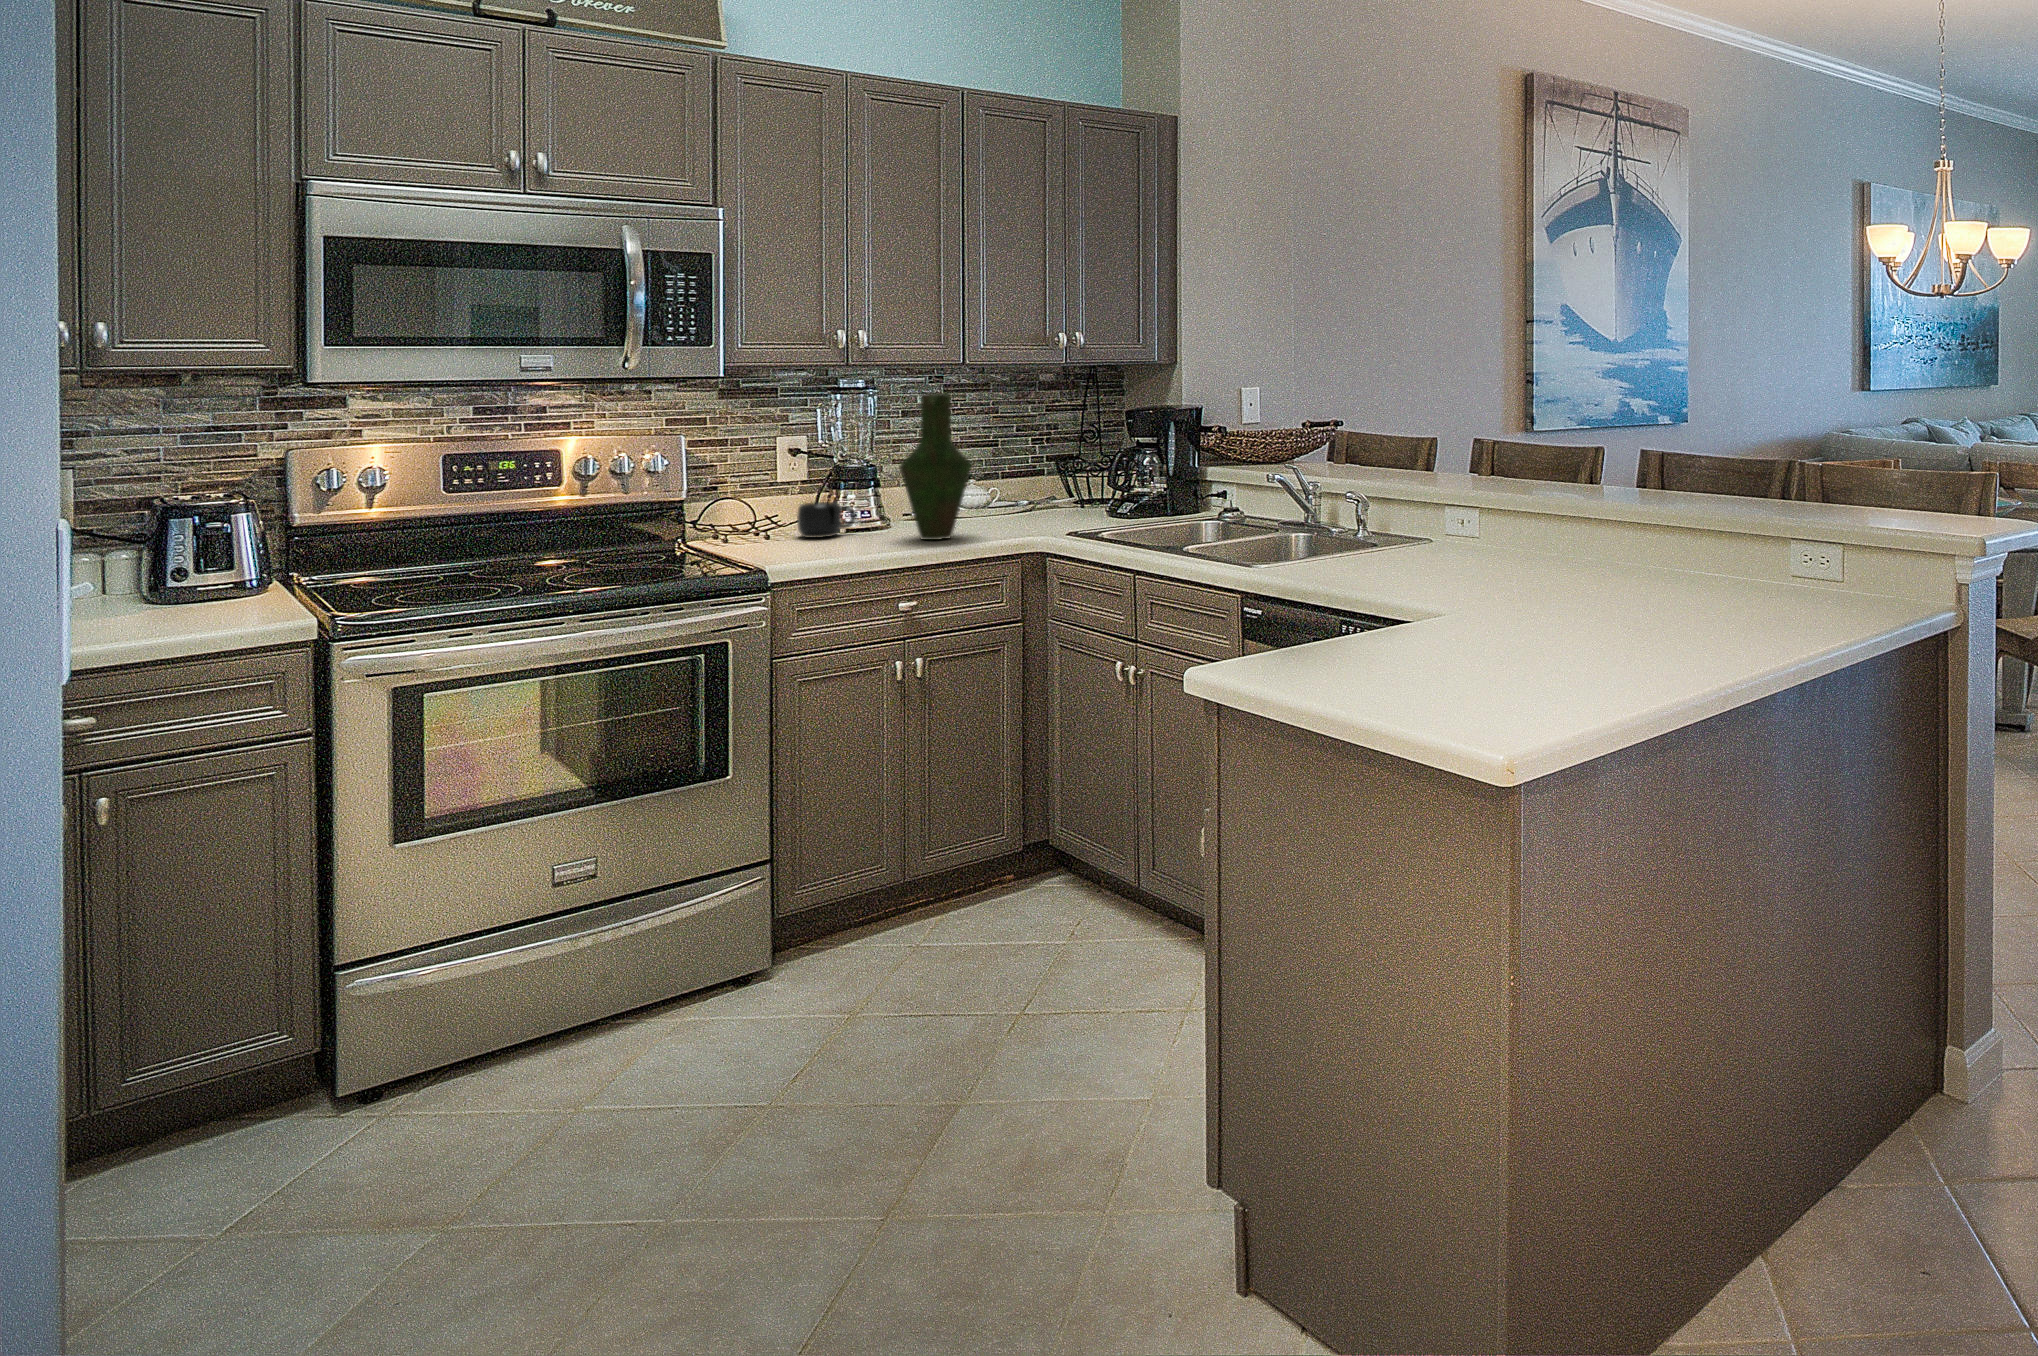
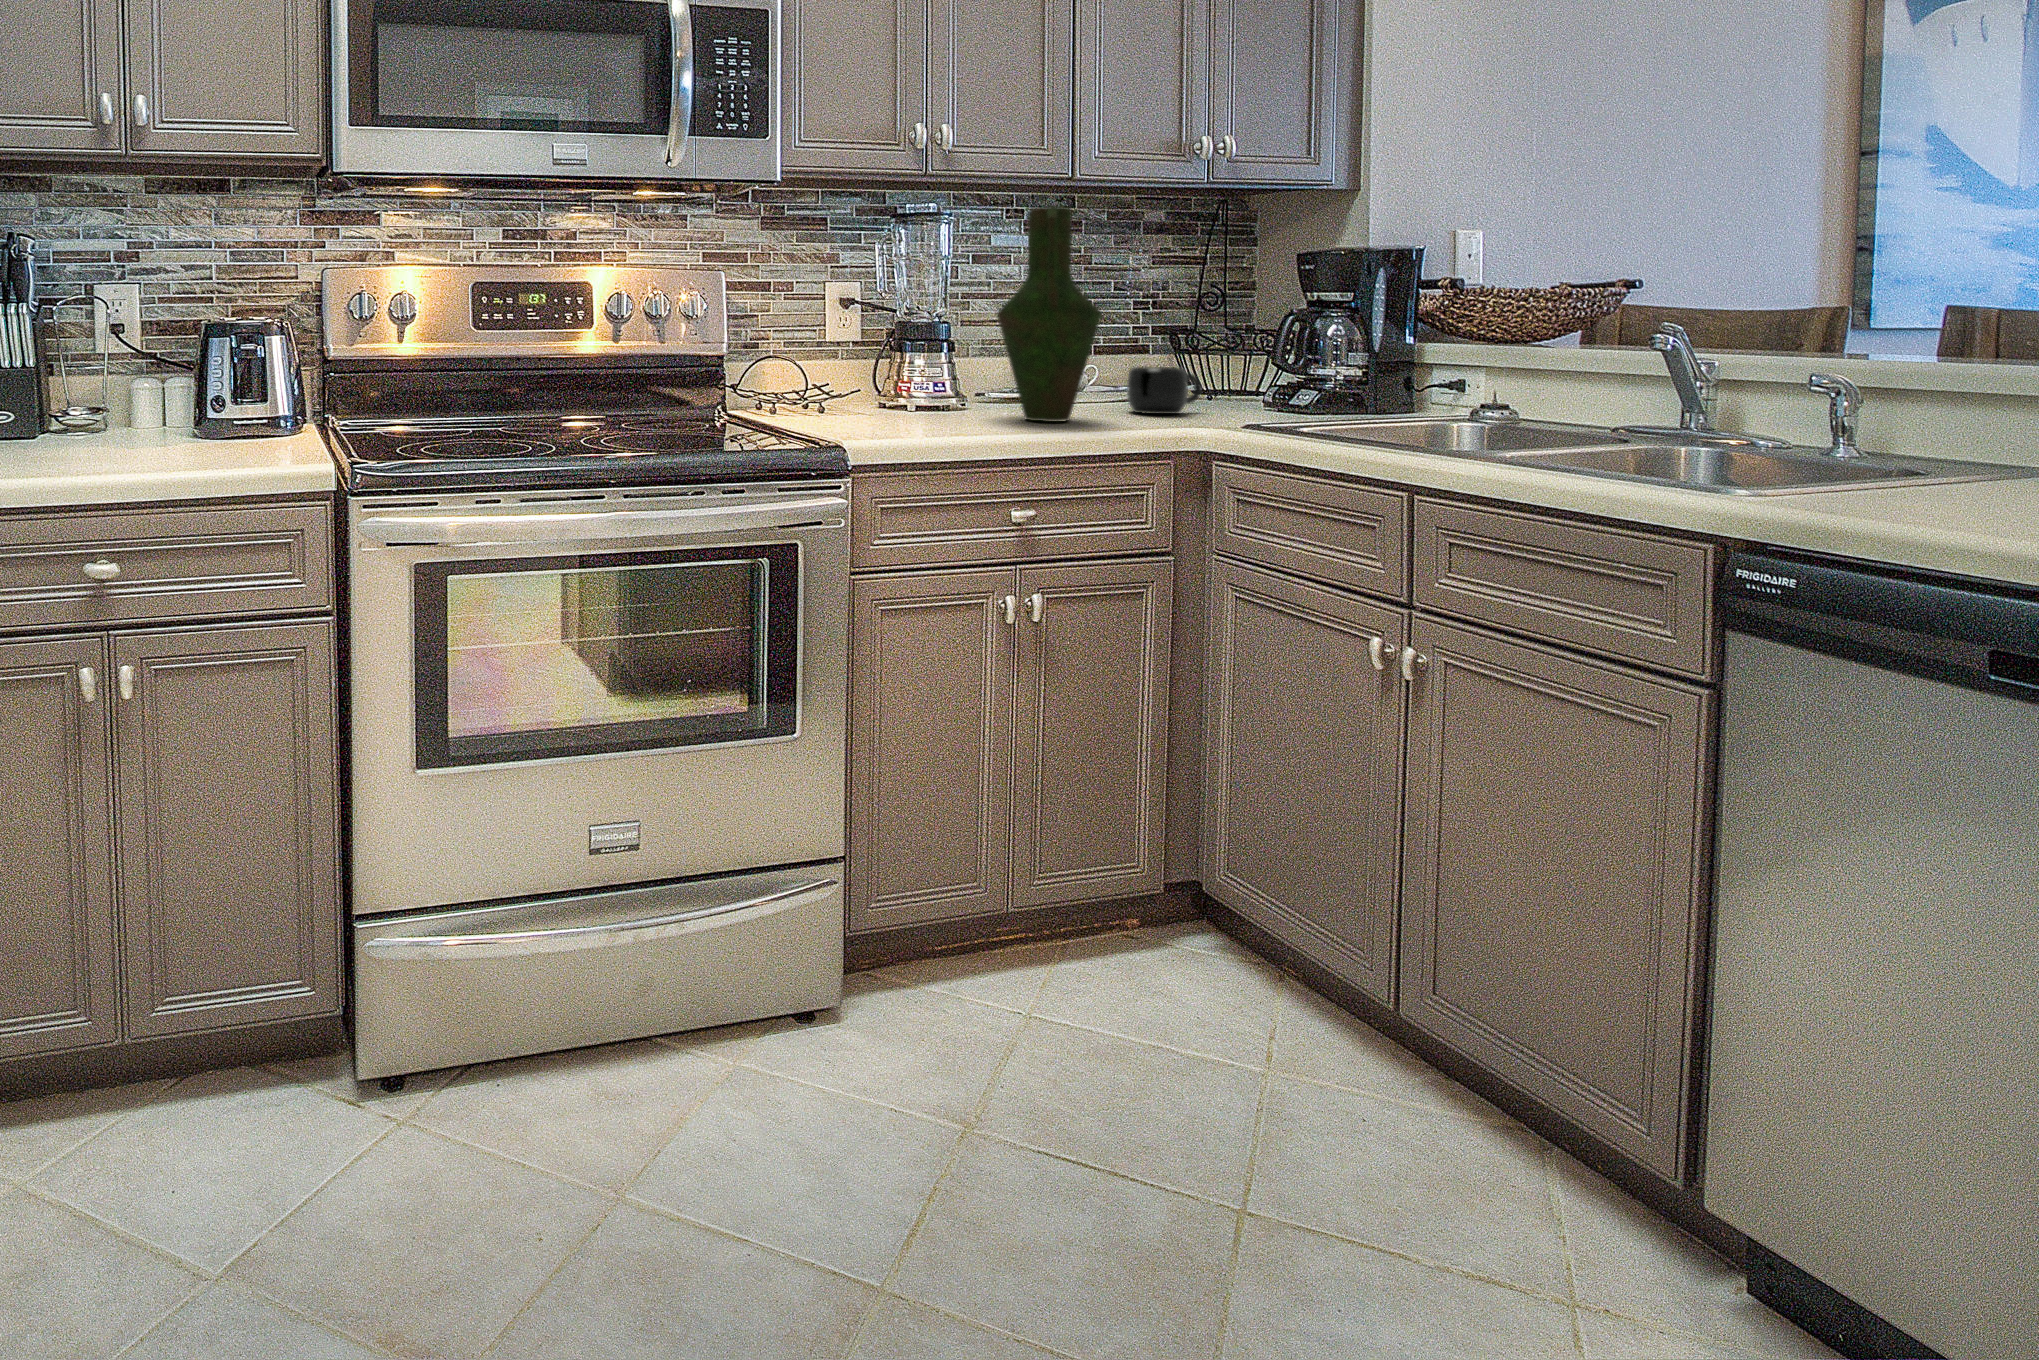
mug: present [797,502,857,538] -> present [1127,367,1202,414]

